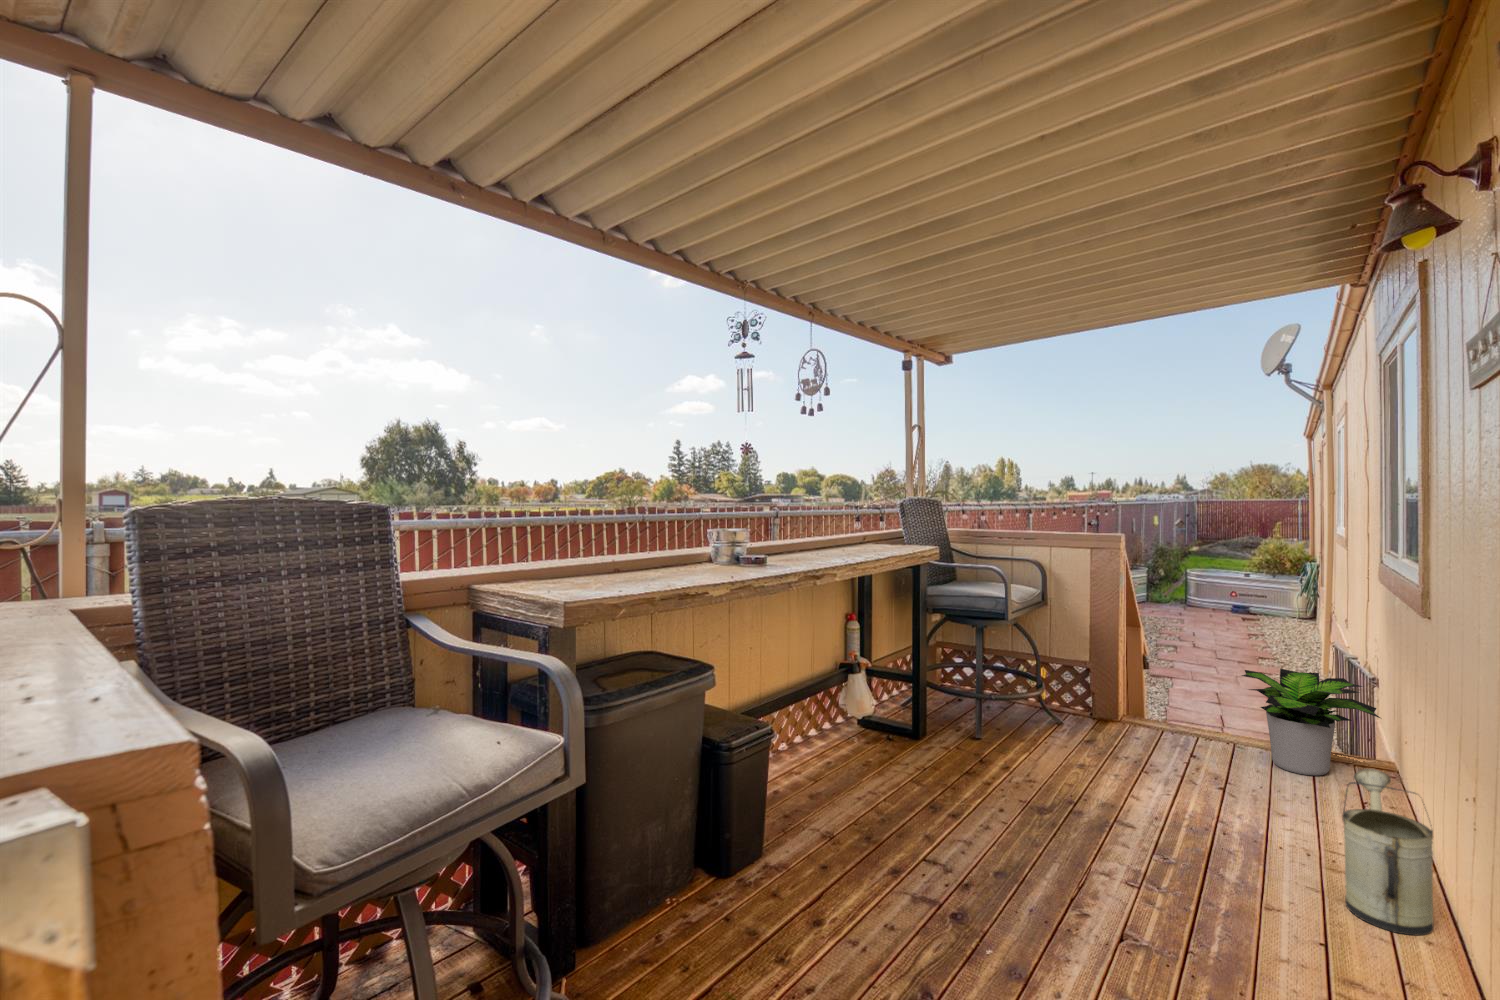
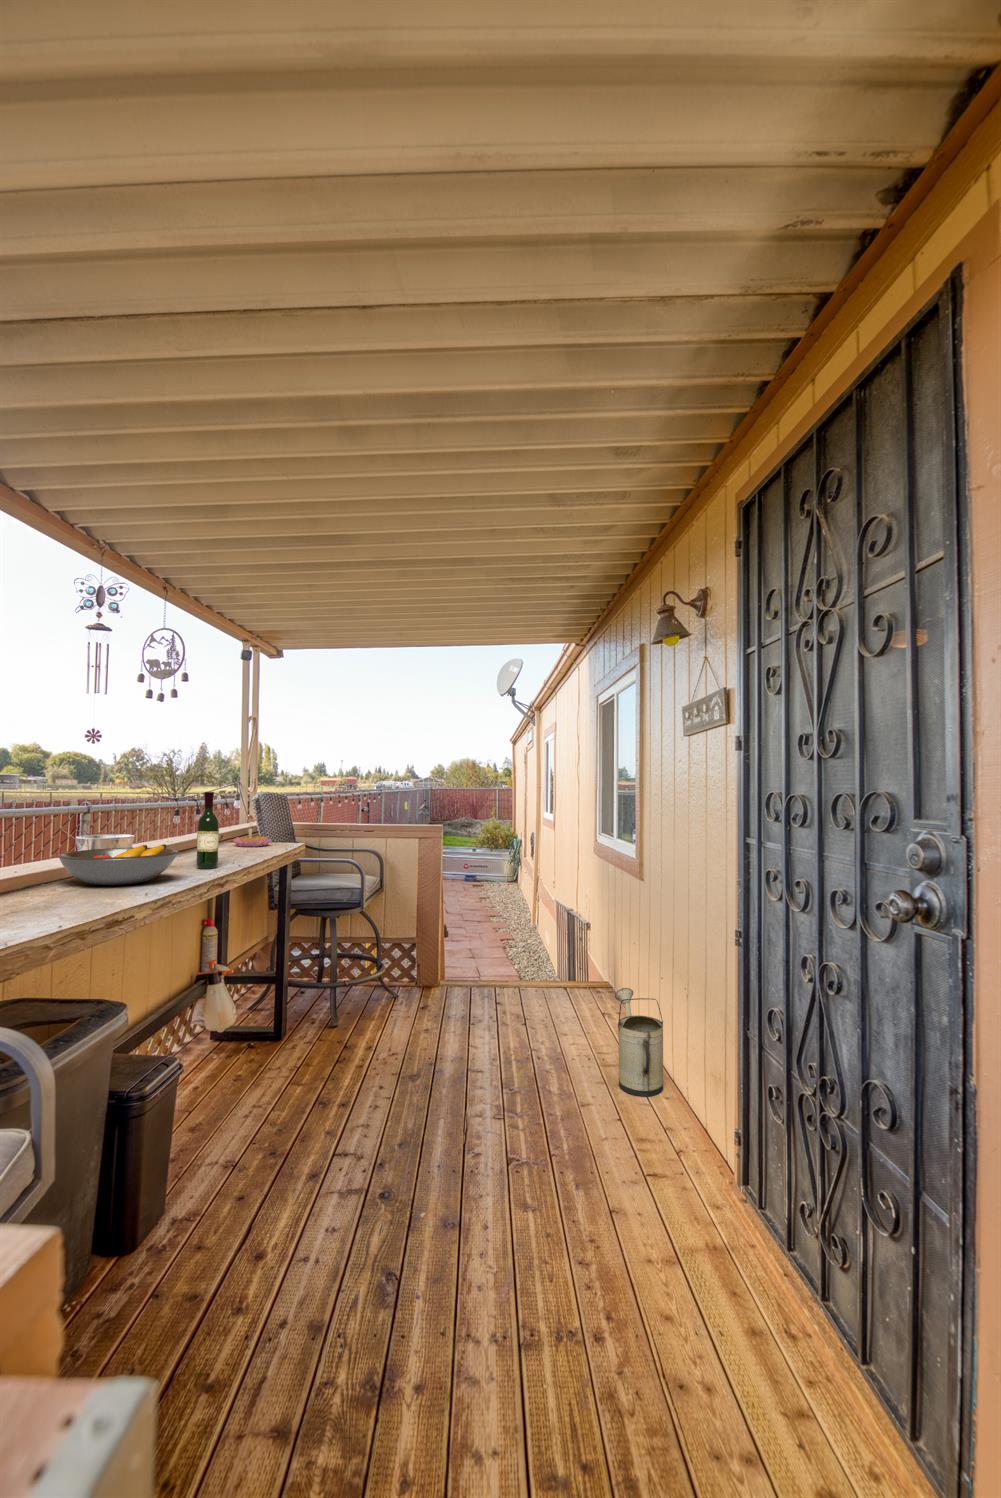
wine bottle: none [808,490,827,562] -> present [196,792,219,869]
candle holder: none [872,523,909,548] -> present [233,823,271,847]
fruit bowl: none [686,535,777,569] -> present [58,844,178,885]
potted plant: present [1242,669,1380,776] -> none [529,924,609,1001]

